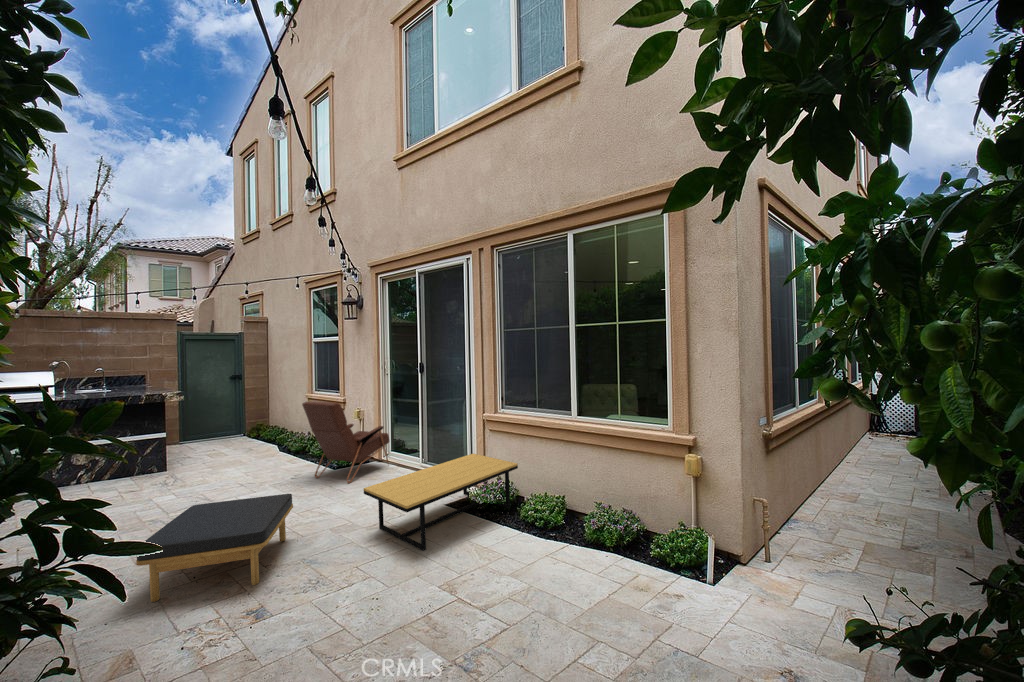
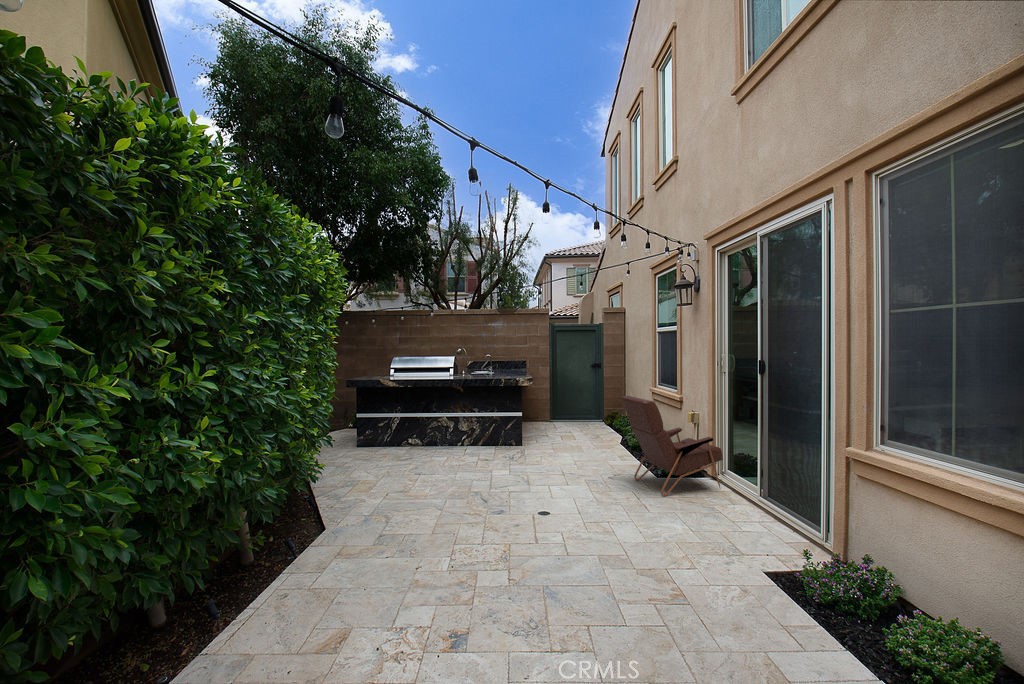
coffee table: present [364,454,518,551] -> none [642,506,903,618]
ottoman: present [136,494,293,602] -> none [452,475,578,567]

